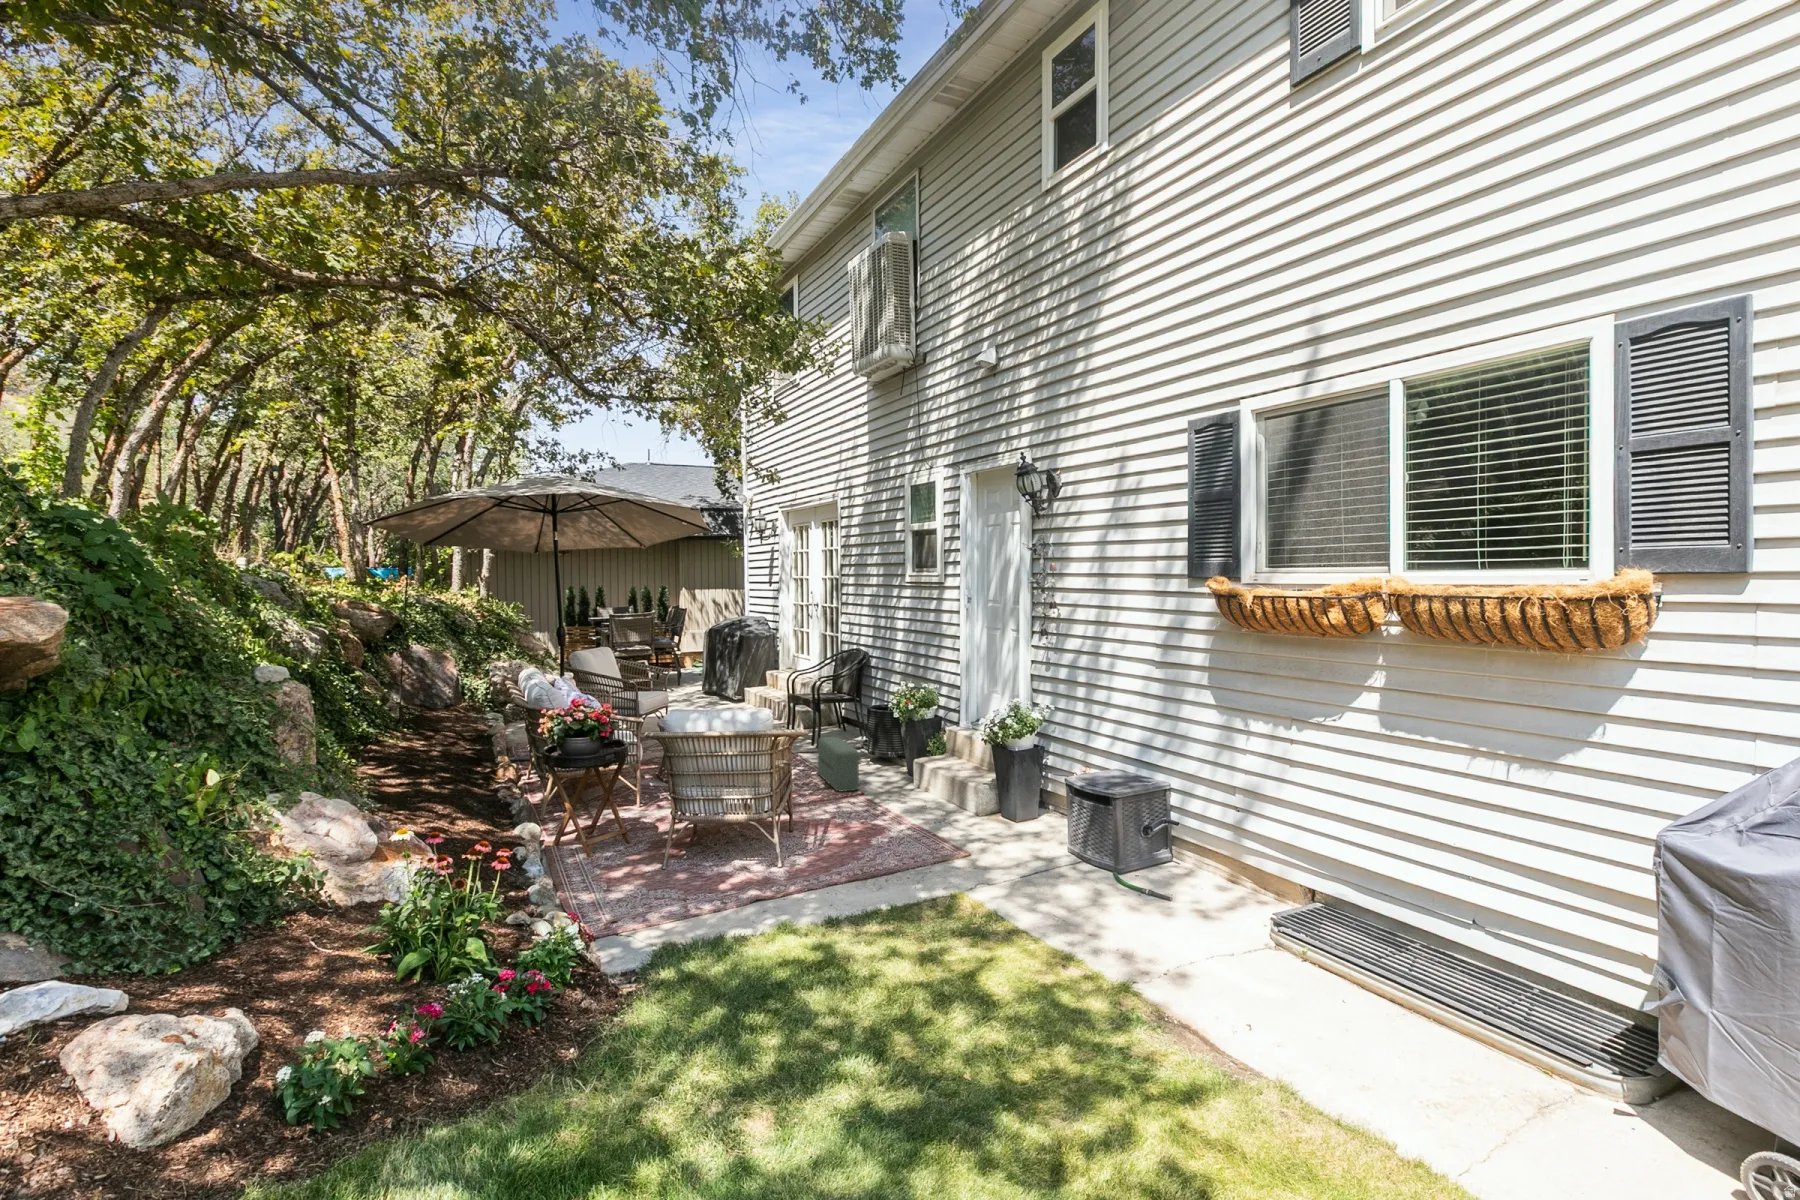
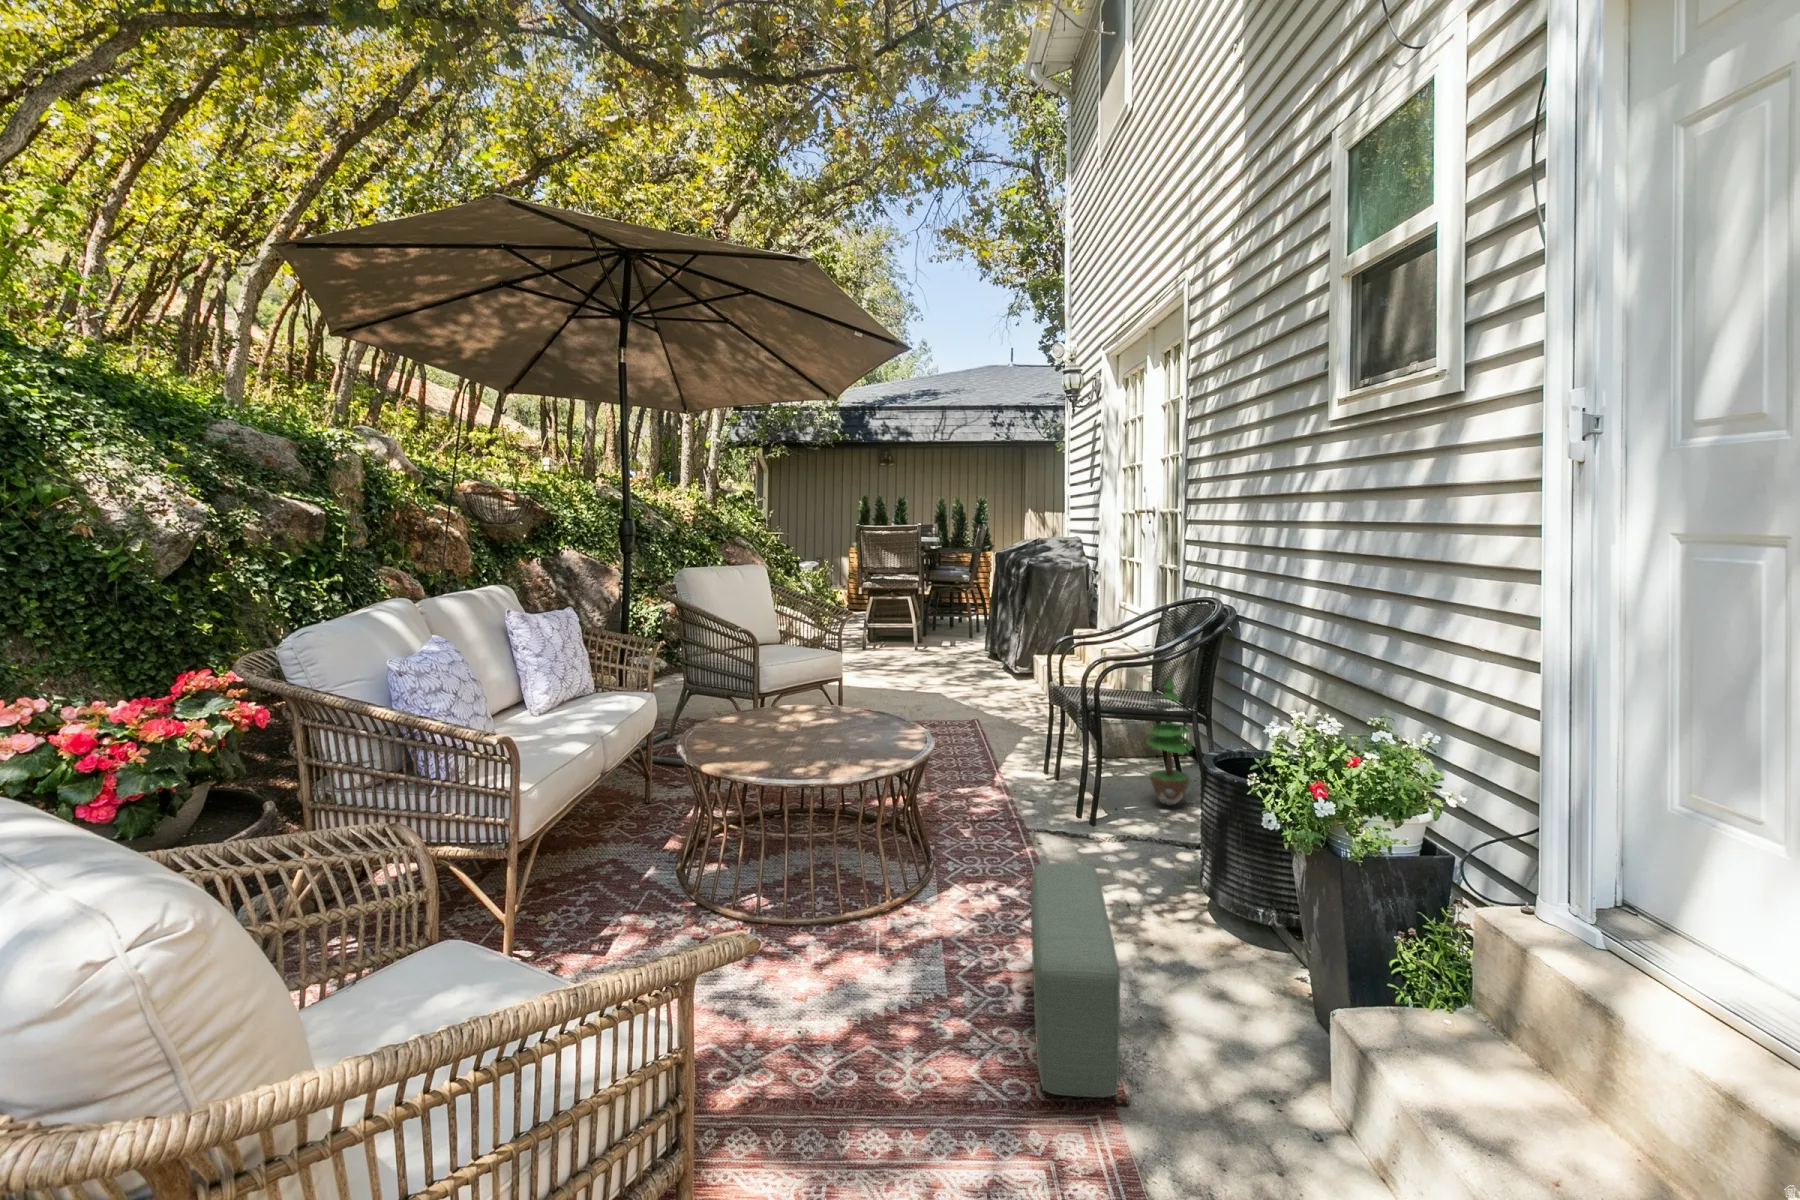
potted tree: none [833,681,853,739] -> present [1146,678,1192,805]

